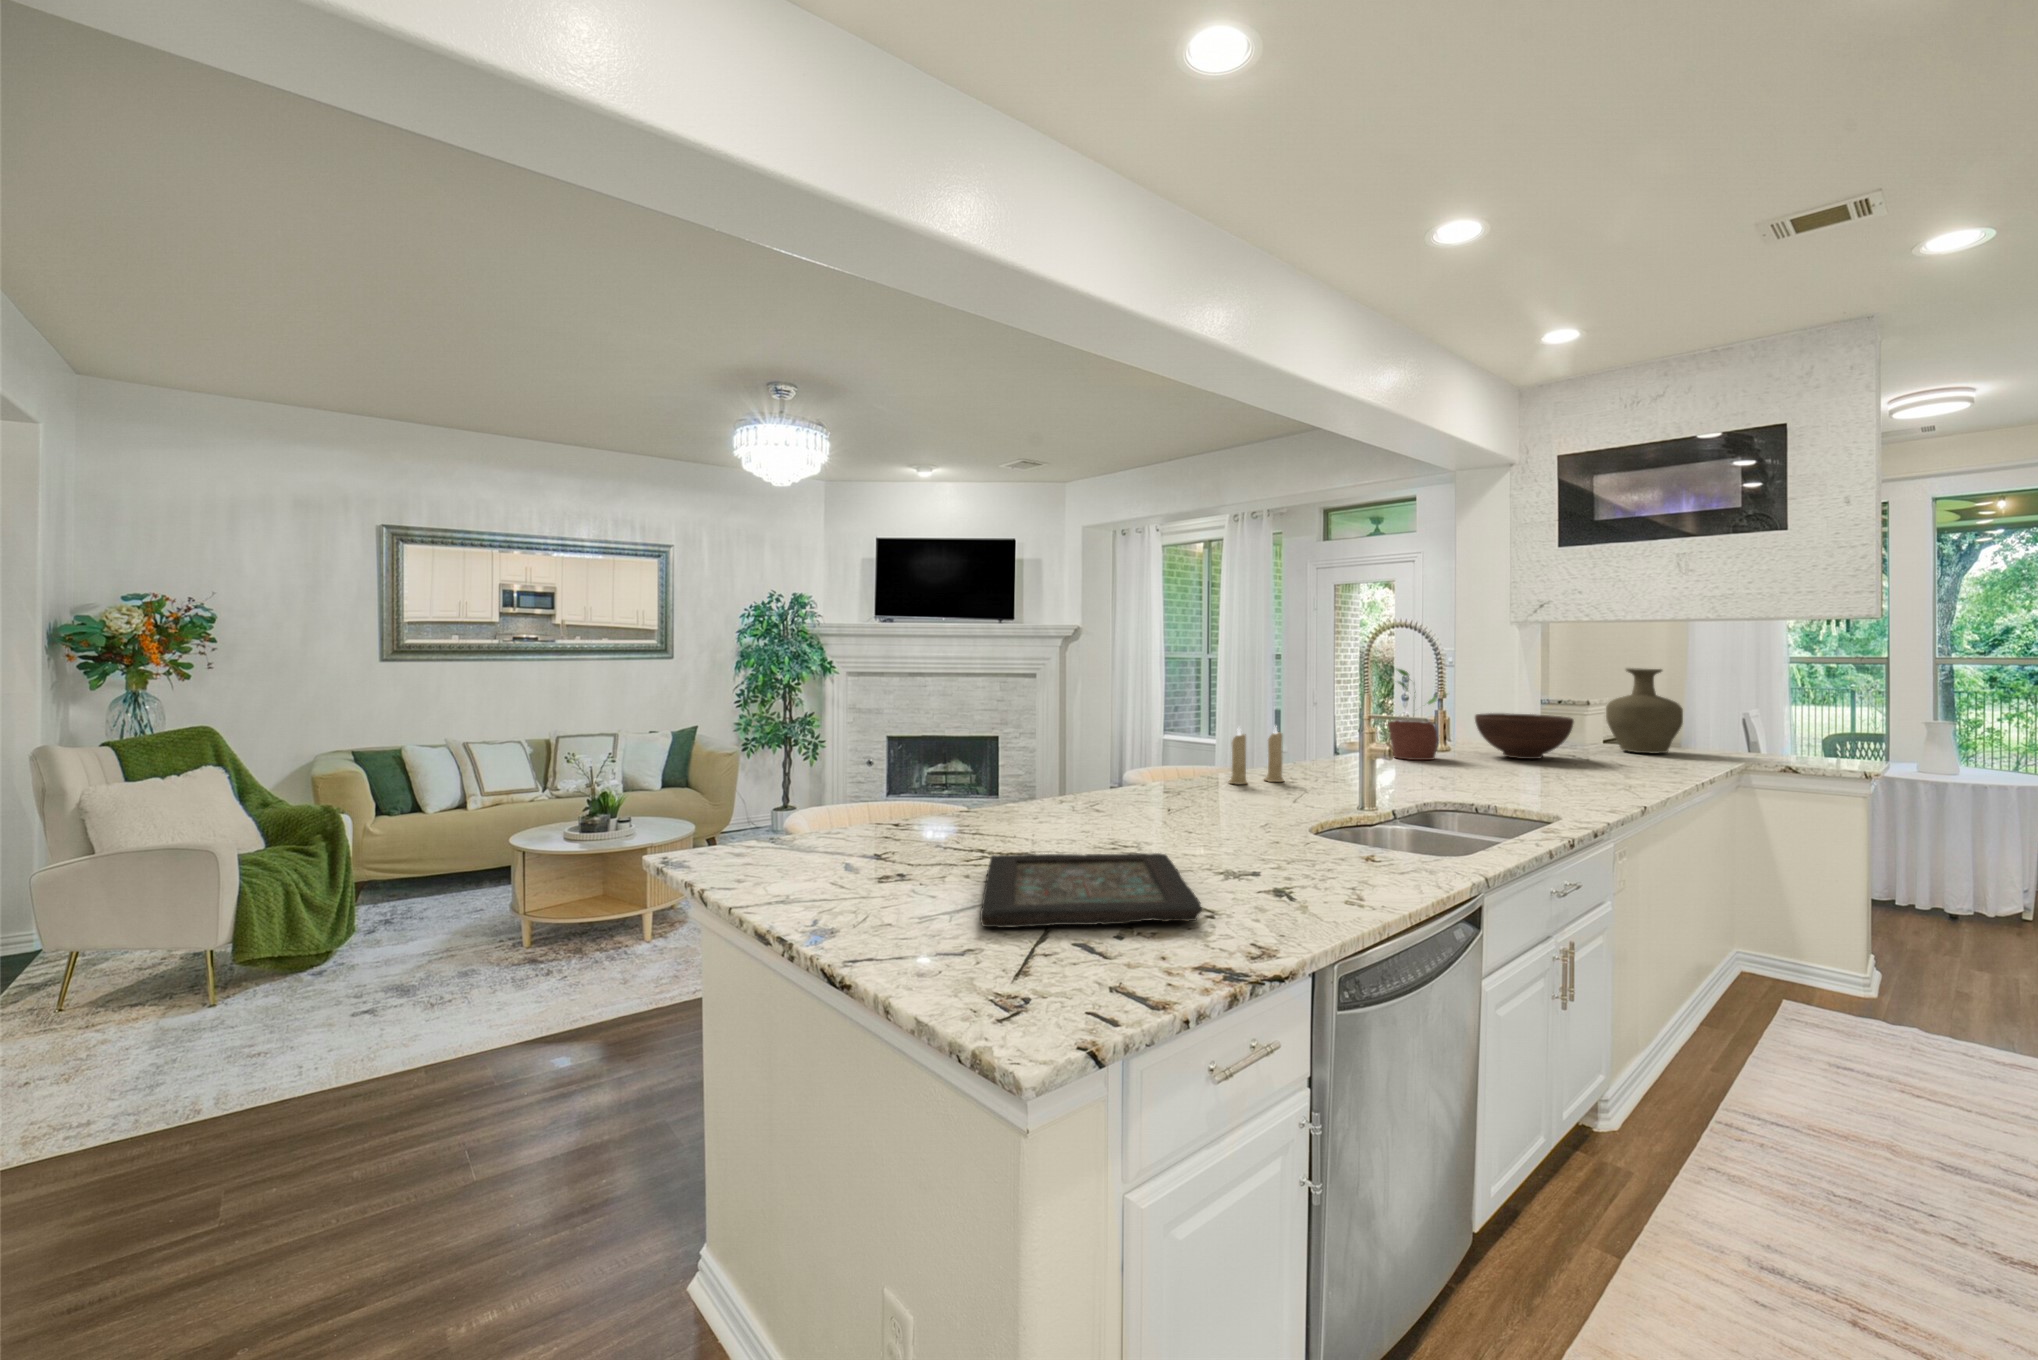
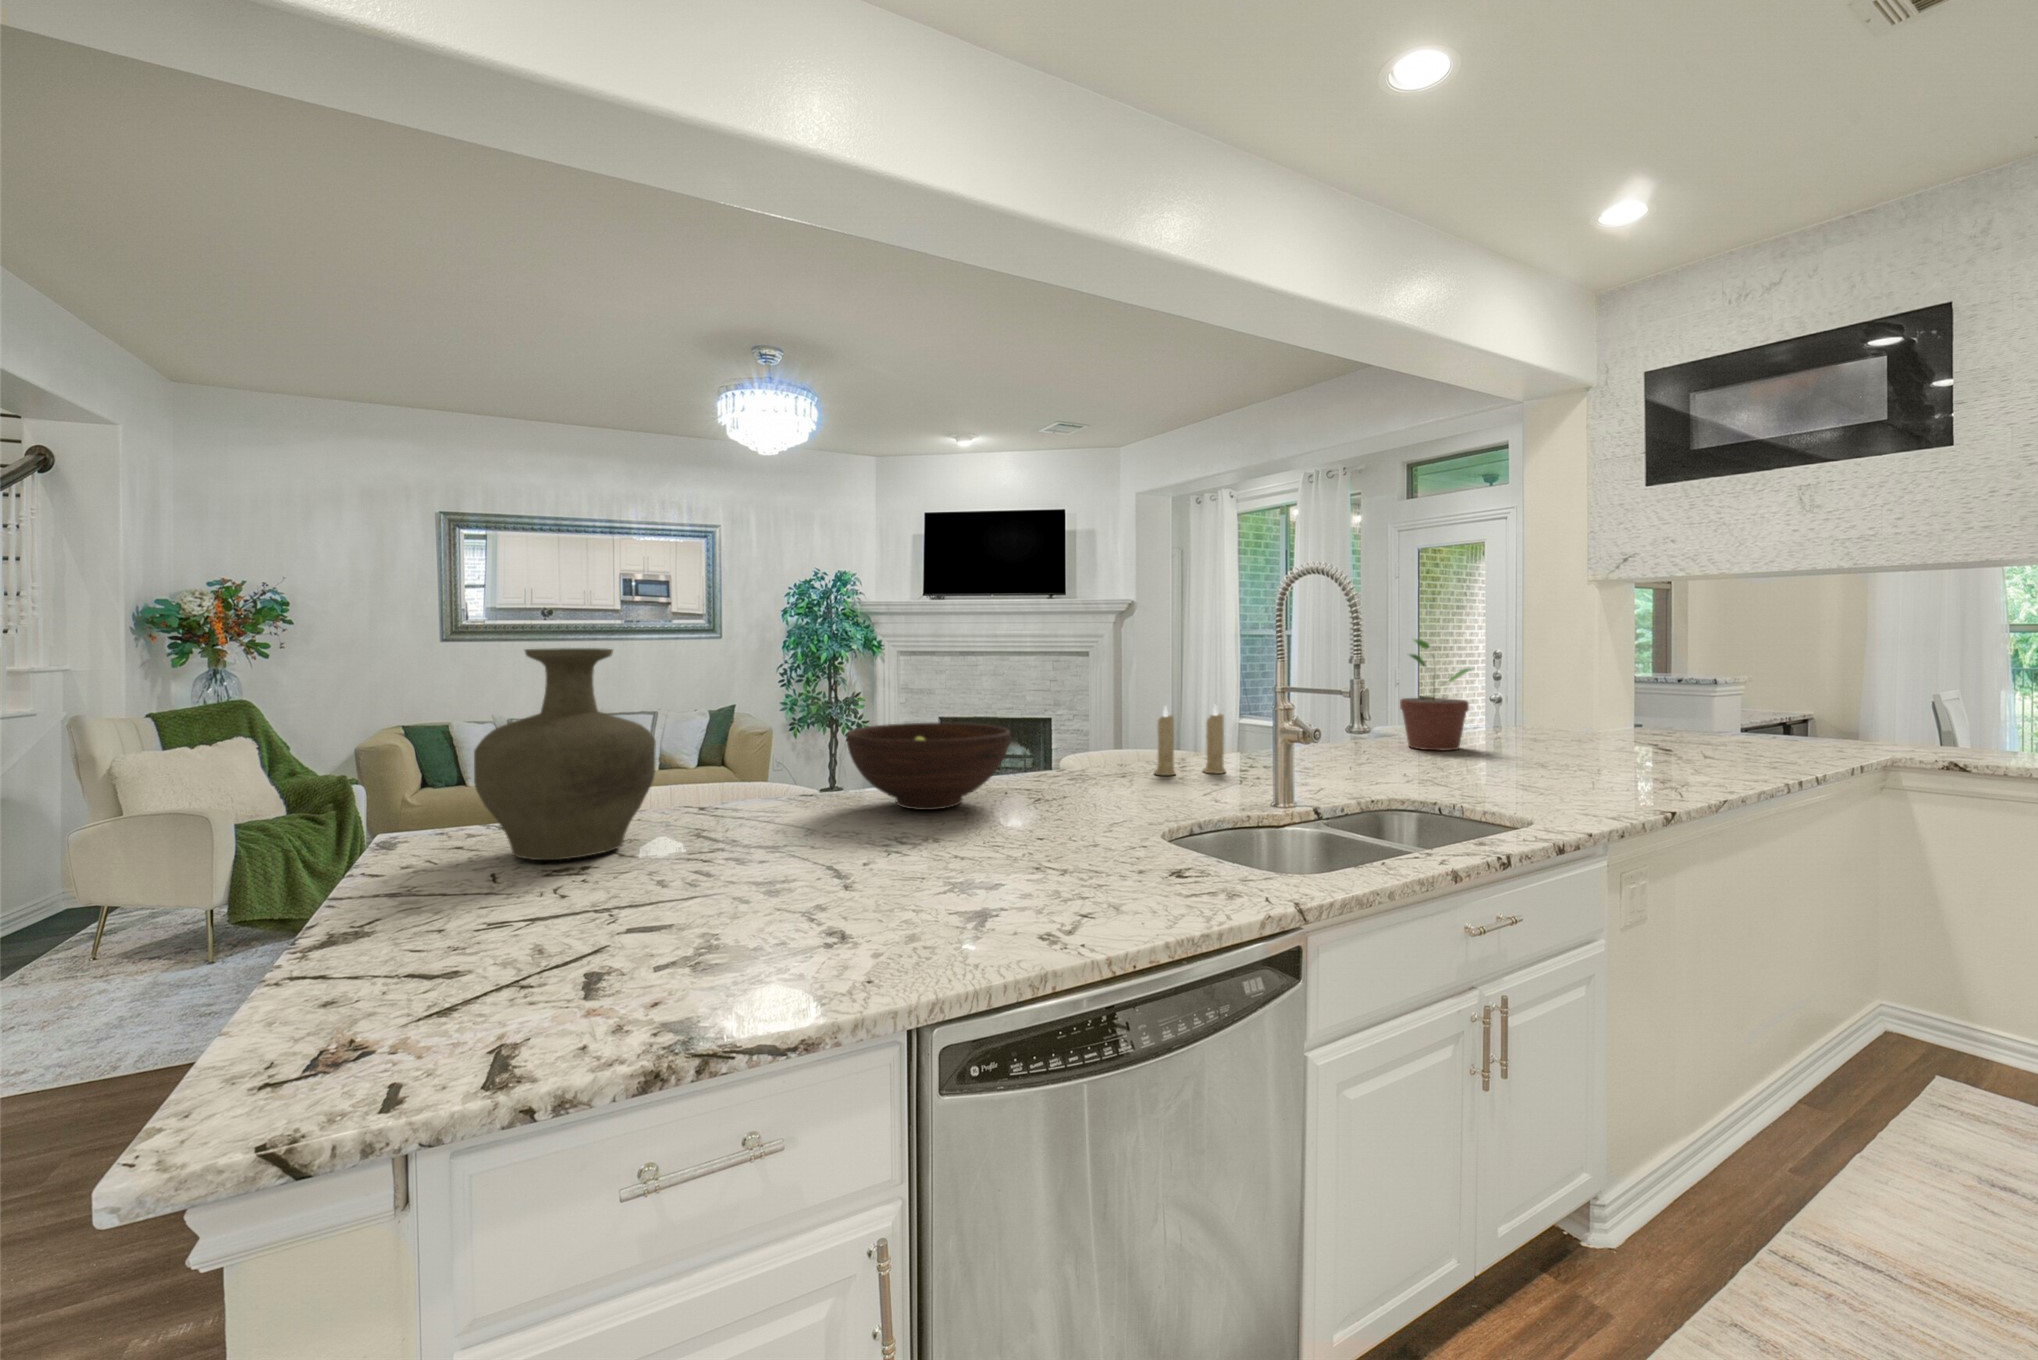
vase: present [1606,668,1683,754] -> present [474,648,656,860]
fruit bowl: present [1475,713,1574,759] -> present [846,723,1010,810]
decorative tray: present [980,853,1203,928] -> none [522,854,900,955]

